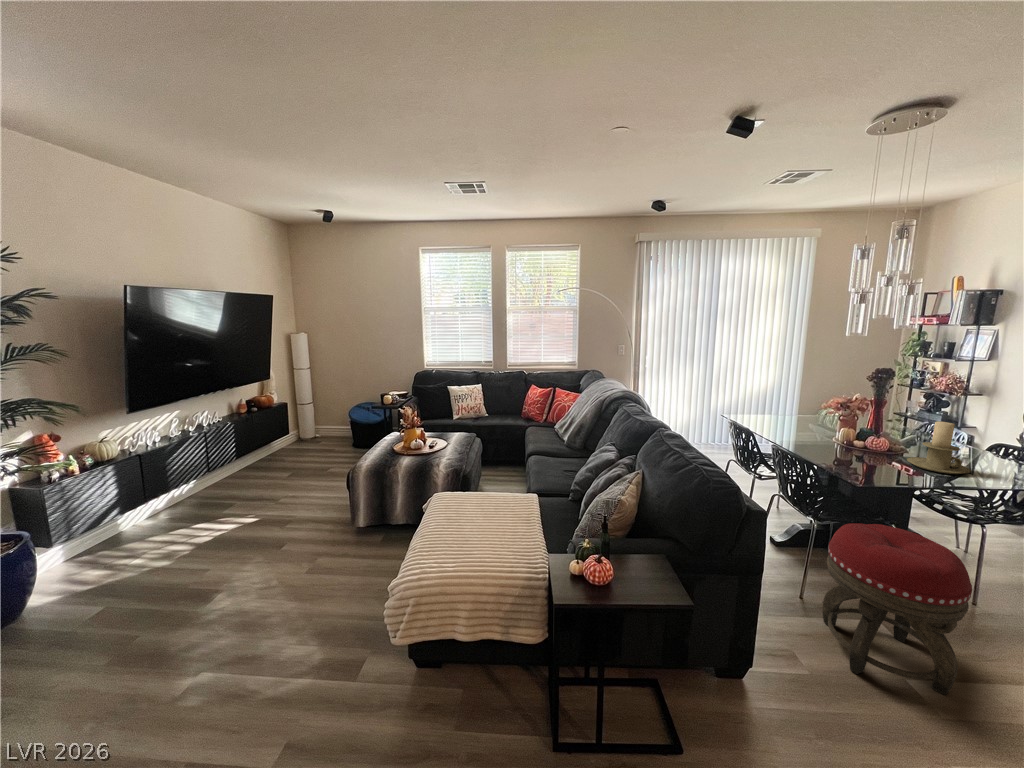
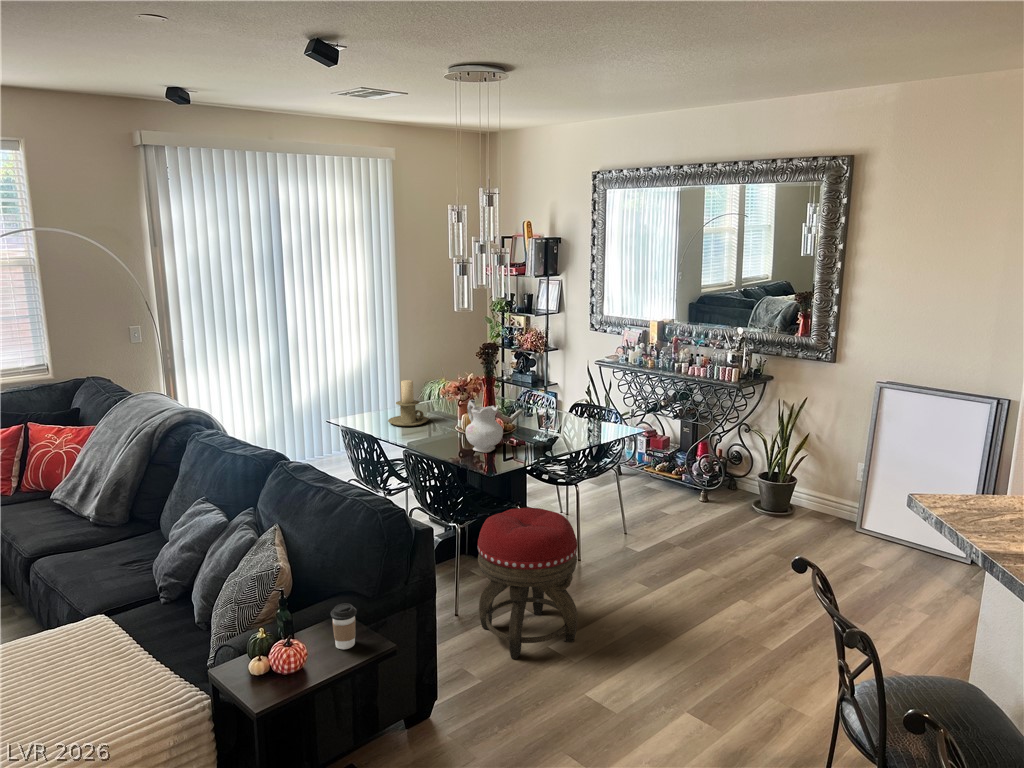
ceramic pitcher: none [840,415,886,465] -> present [465,400,503,453]
candle holder: present [907,421,971,474] -> present [388,380,429,426]
coffee cup: none [640,546,664,587] -> present [331,603,357,649]

